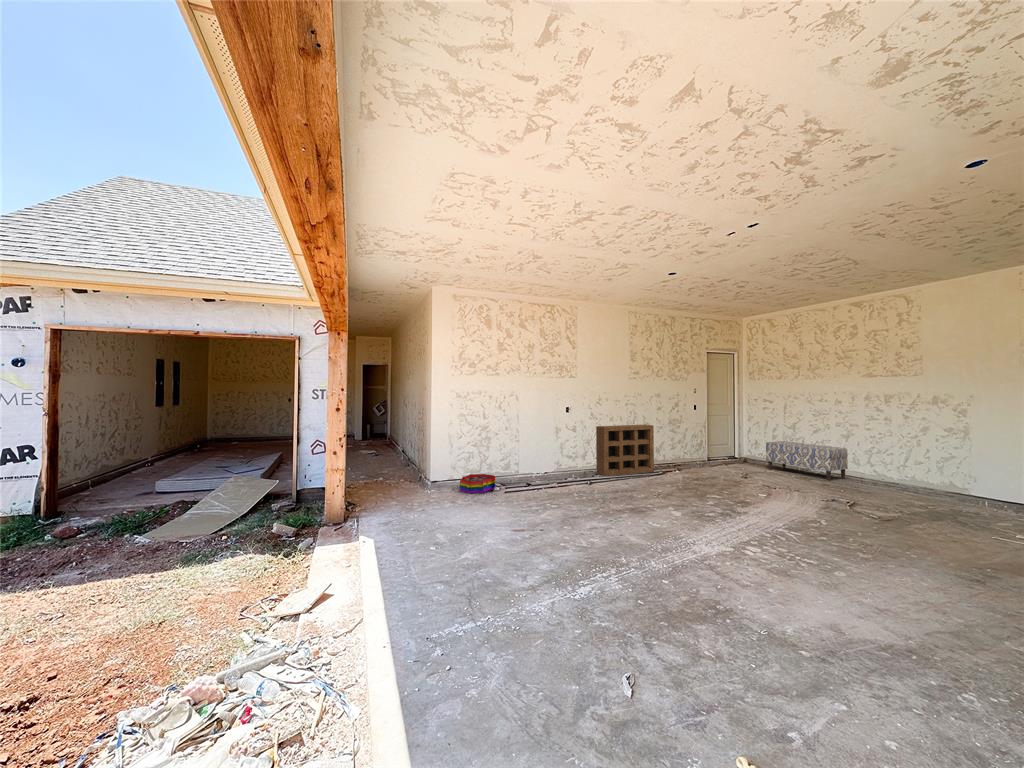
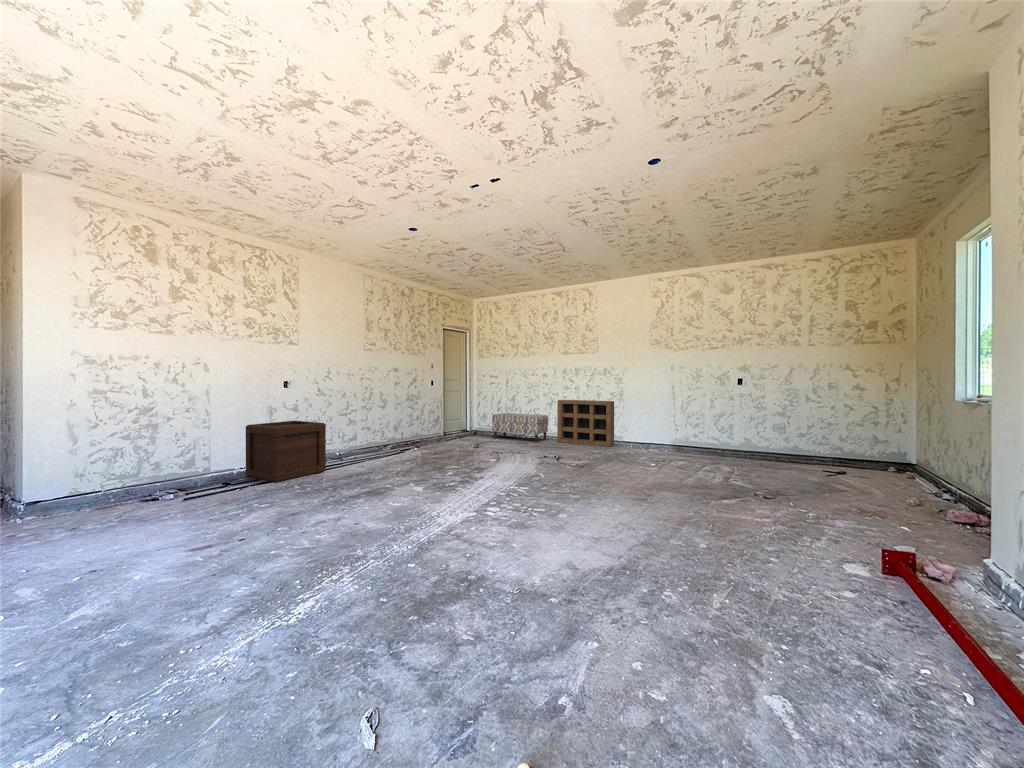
shelving unit: present [596,424,654,476] -> present [557,400,614,447]
wooden crate: none [541,439,596,487] -> present [246,421,326,482]
storage bin: present [460,474,495,493] -> none [79,481,159,516]

